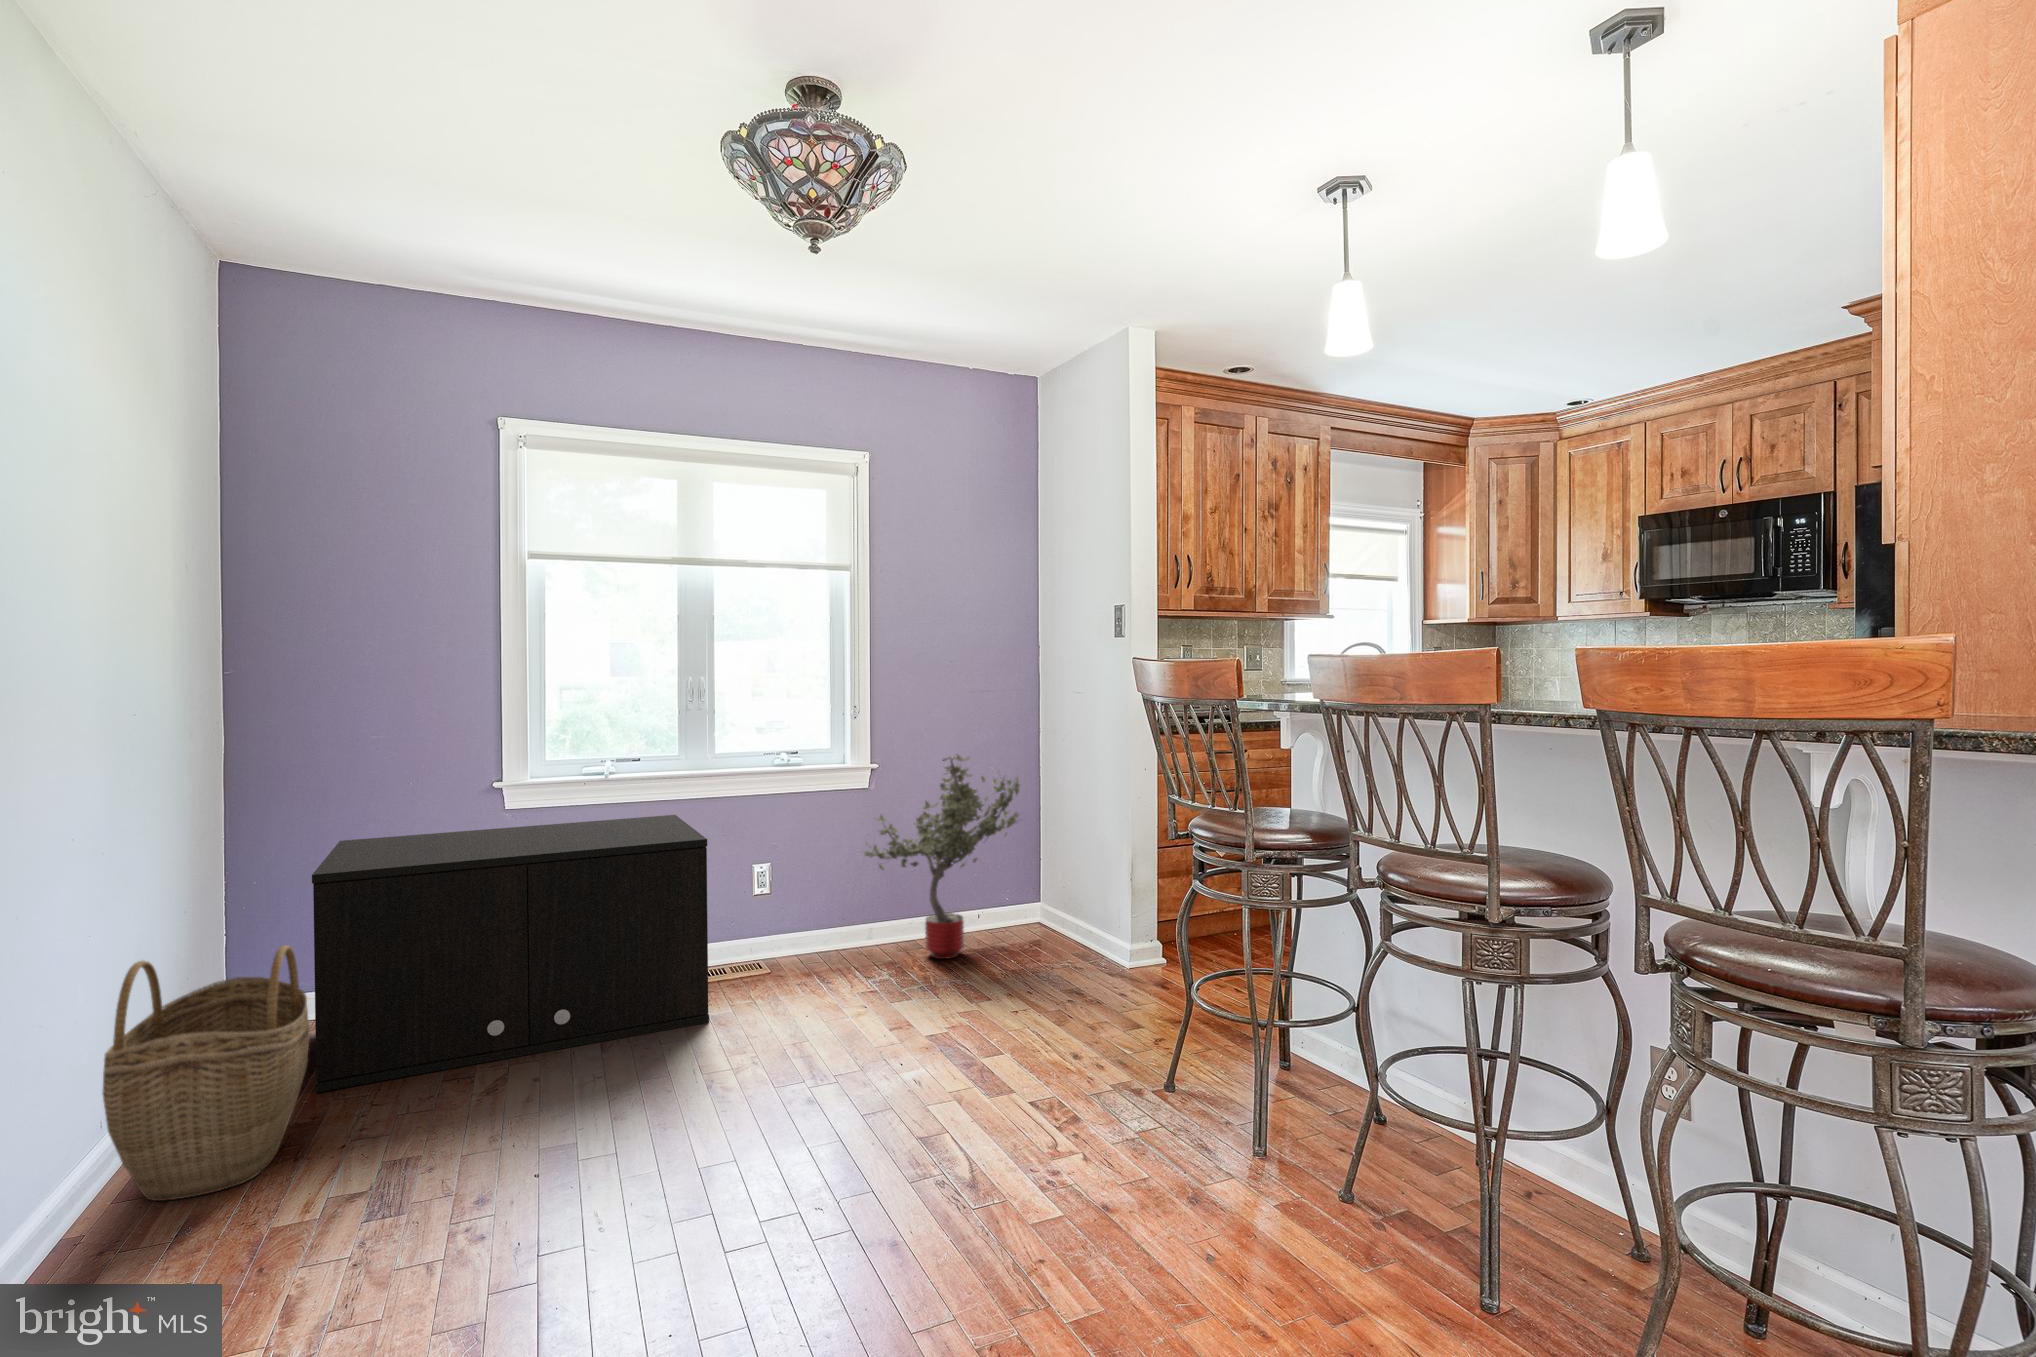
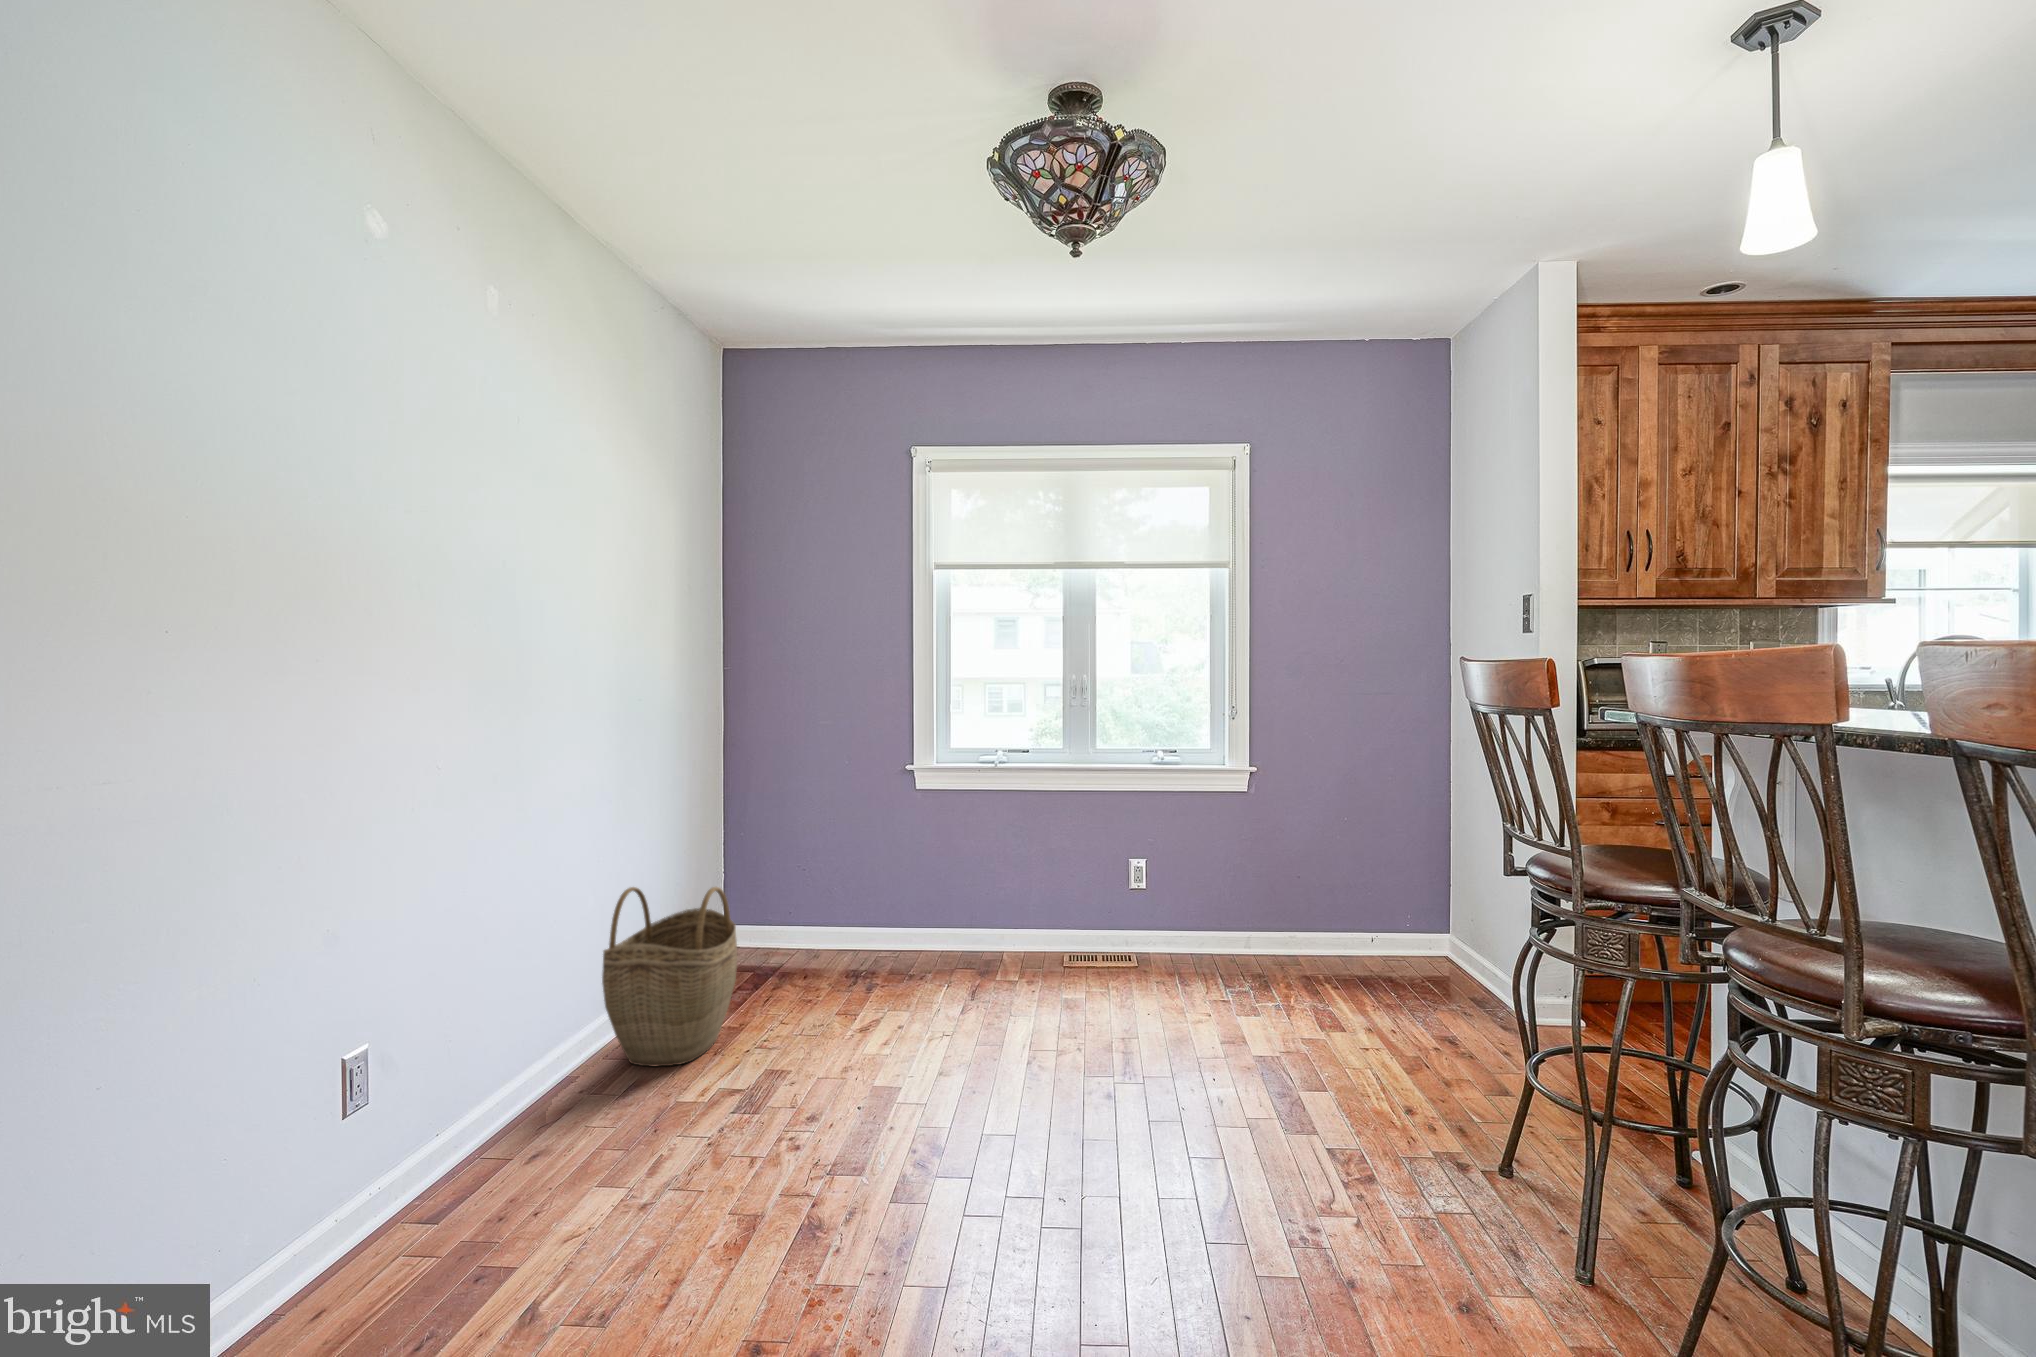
potted tree: present [863,755,1020,959] -> none [1224,758,1410,981]
storage cabinet: present [312,815,709,1093] -> none [752,806,1057,1007]

